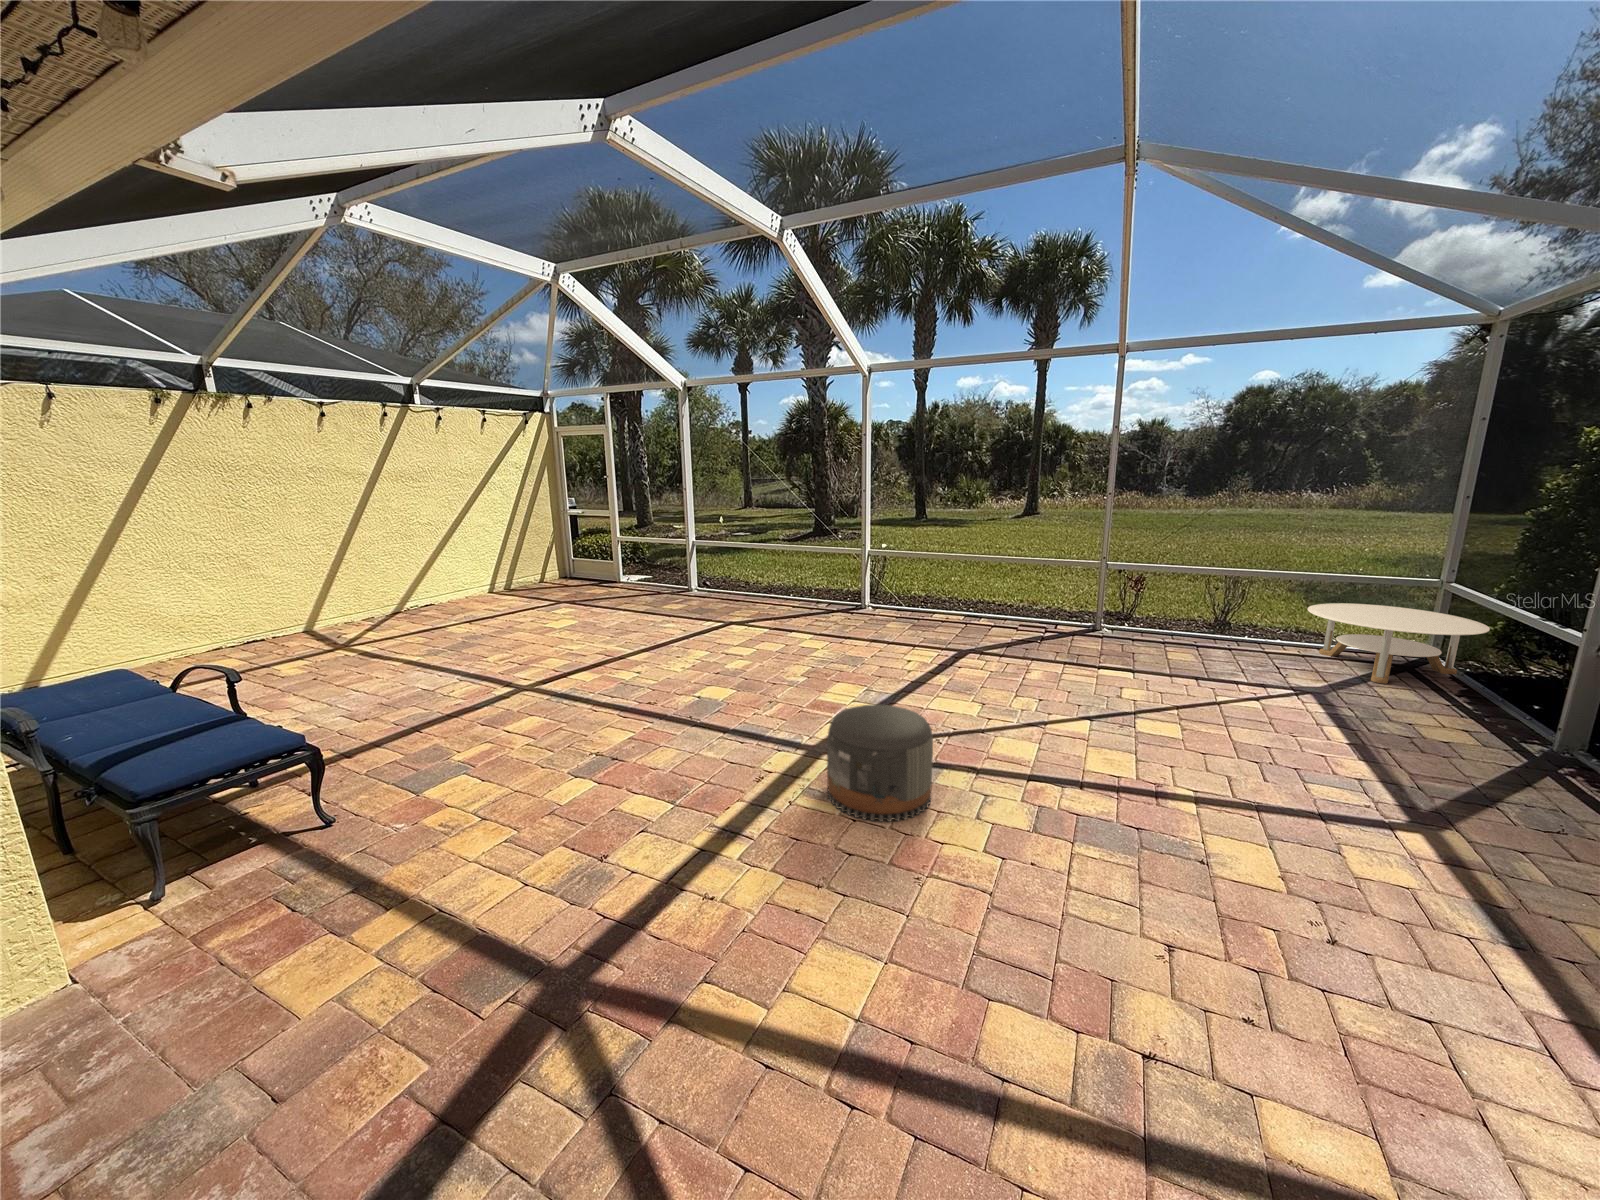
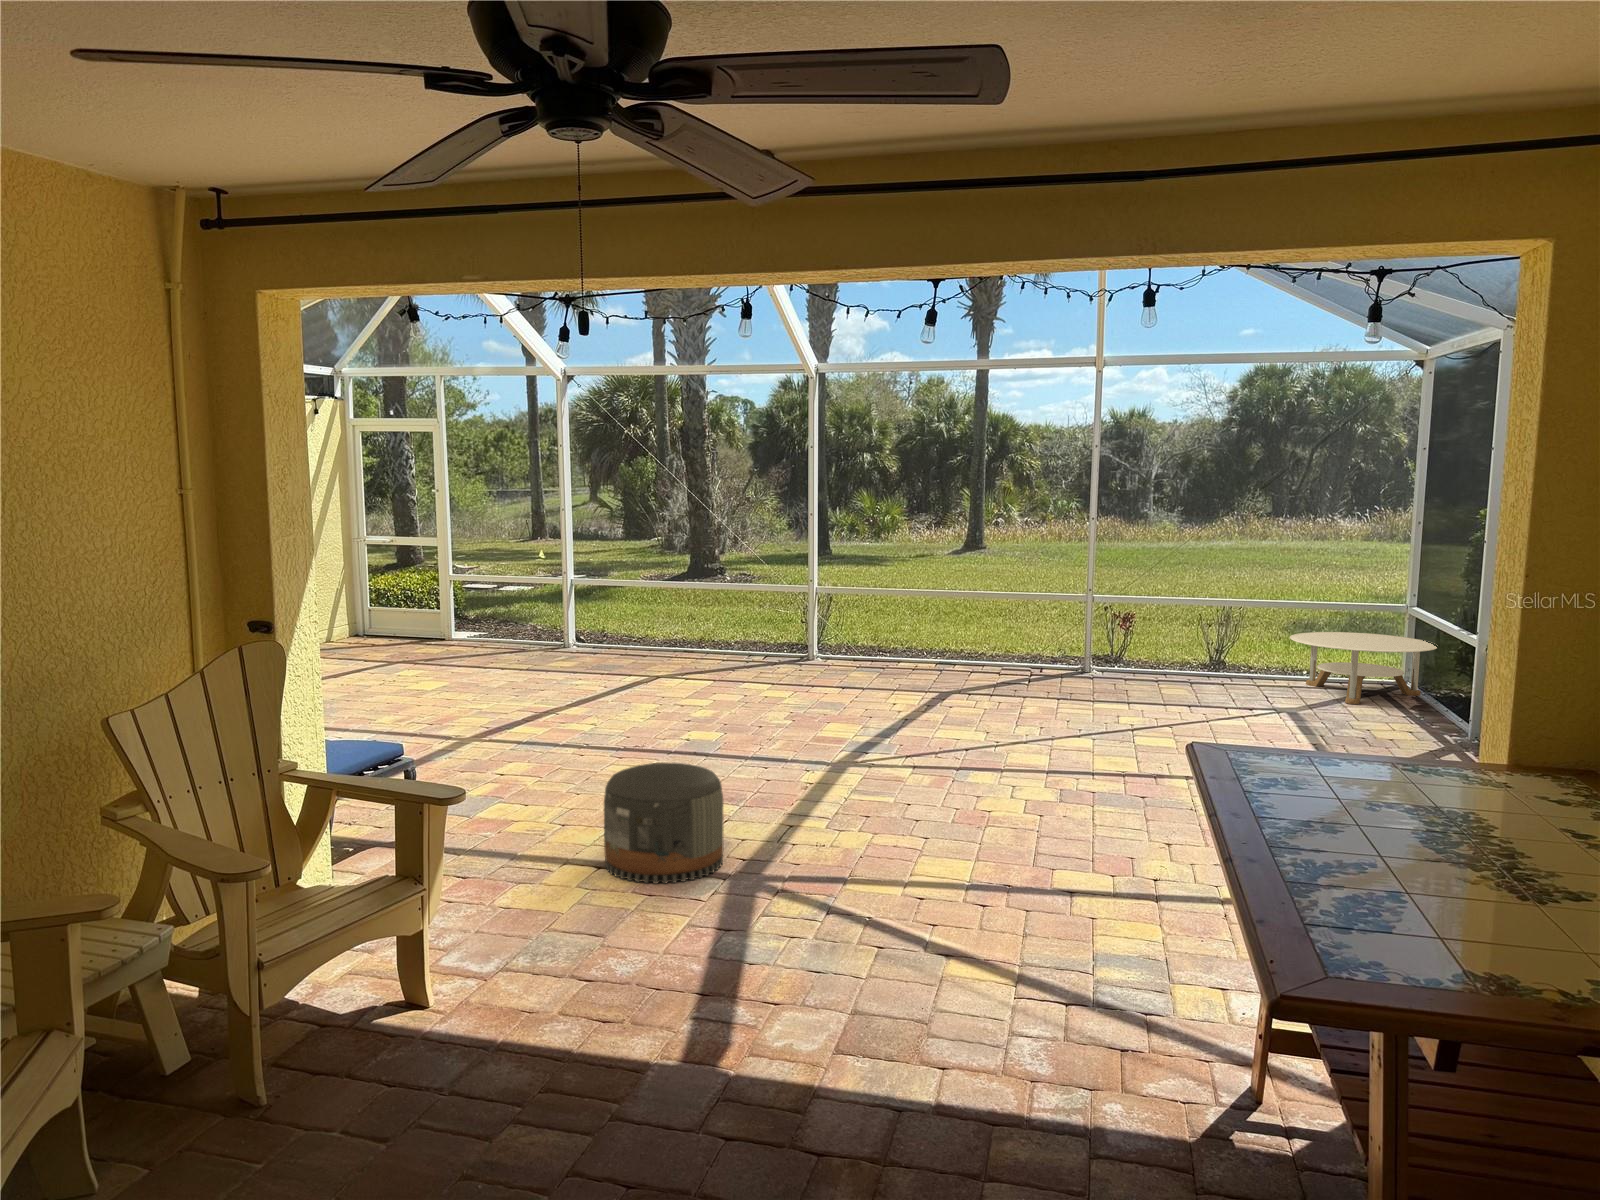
pouf: present [827,704,933,822] -> present [604,763,723,884]

